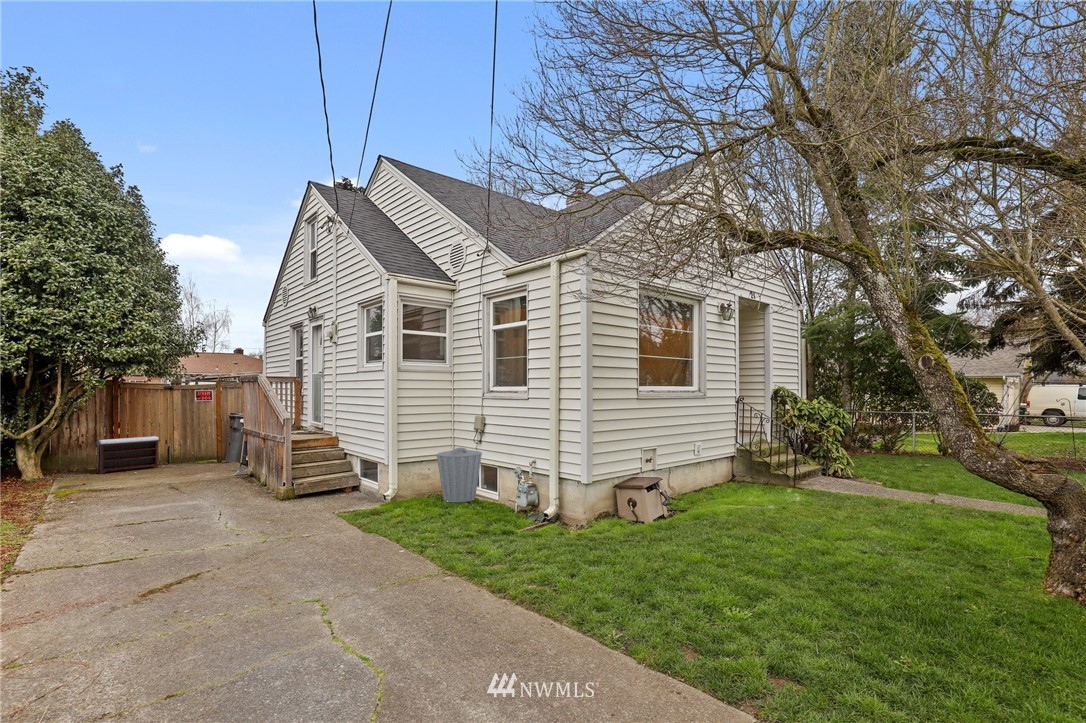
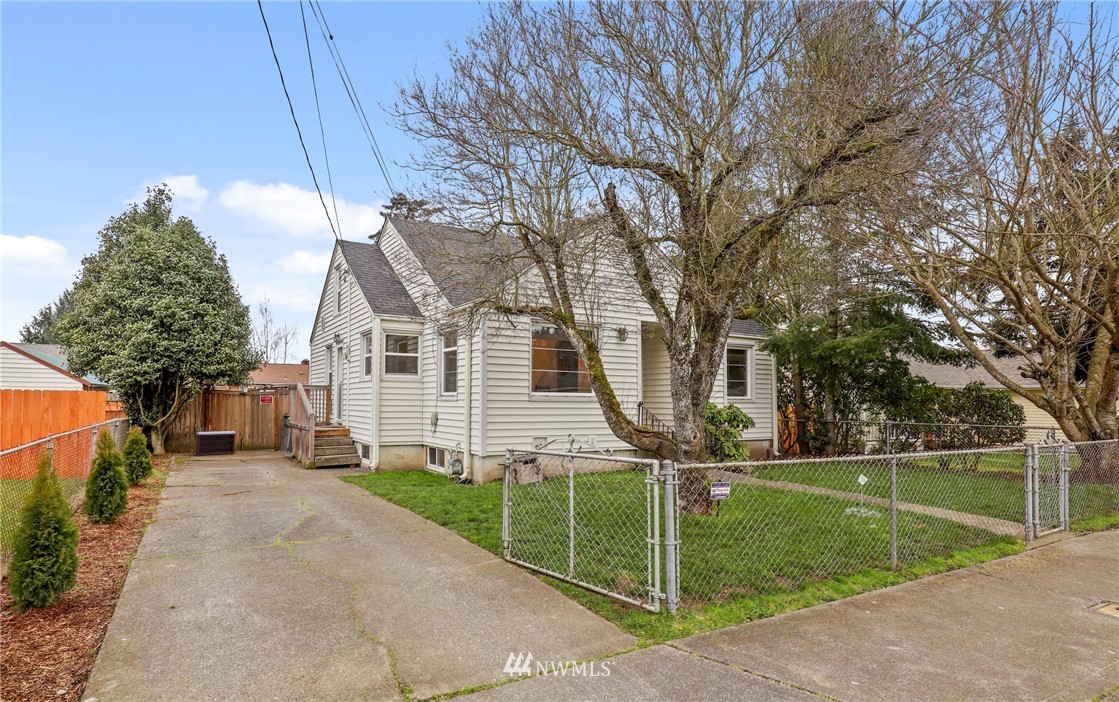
trash can: present [437,448,482,502] -> none [403,434,434,470]

